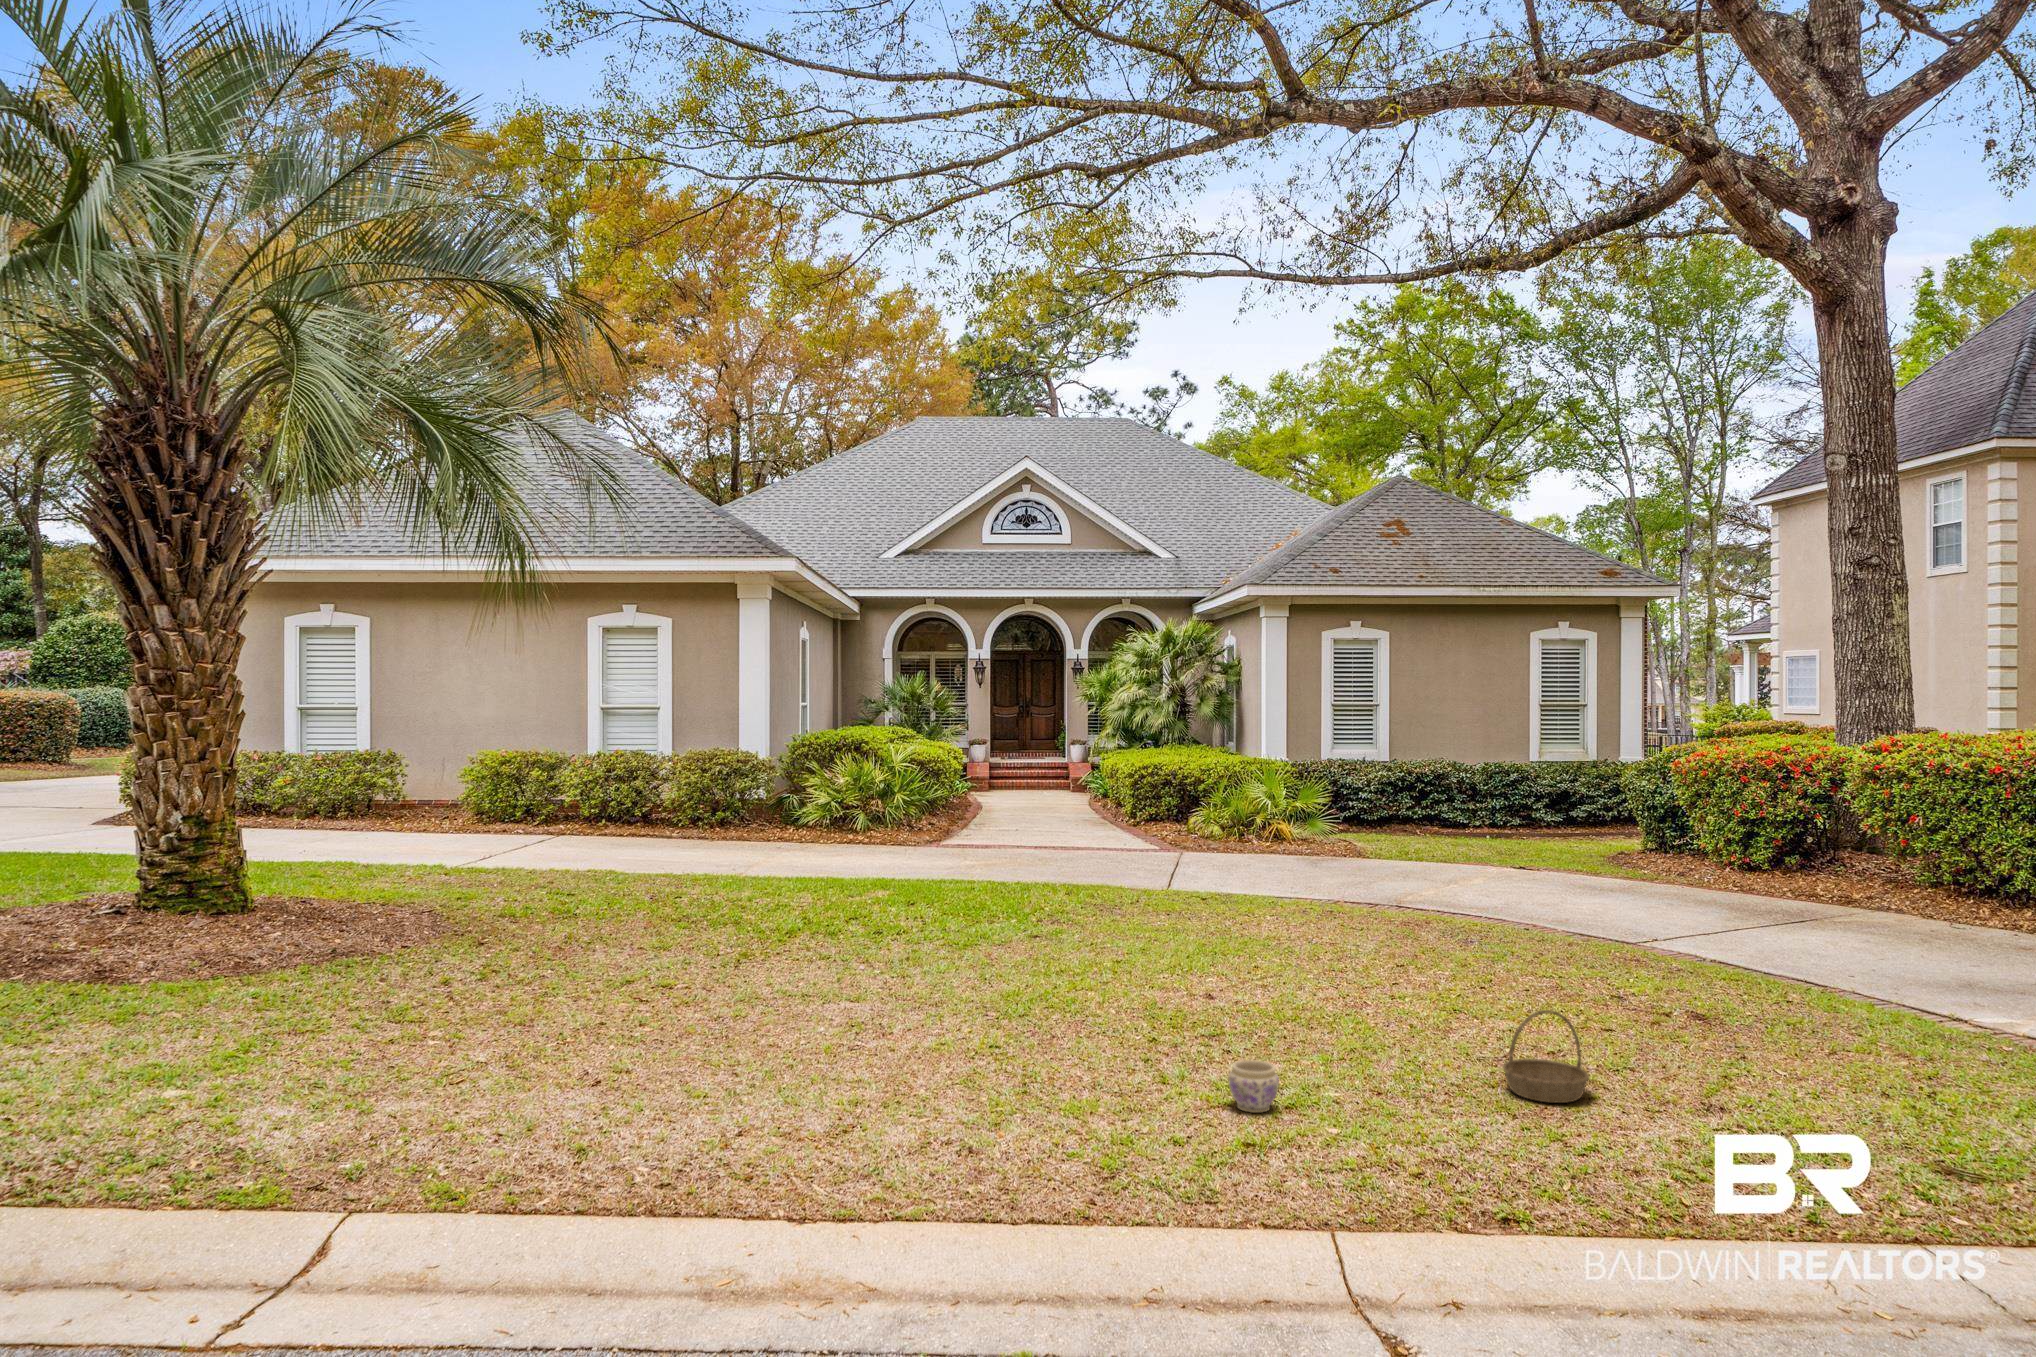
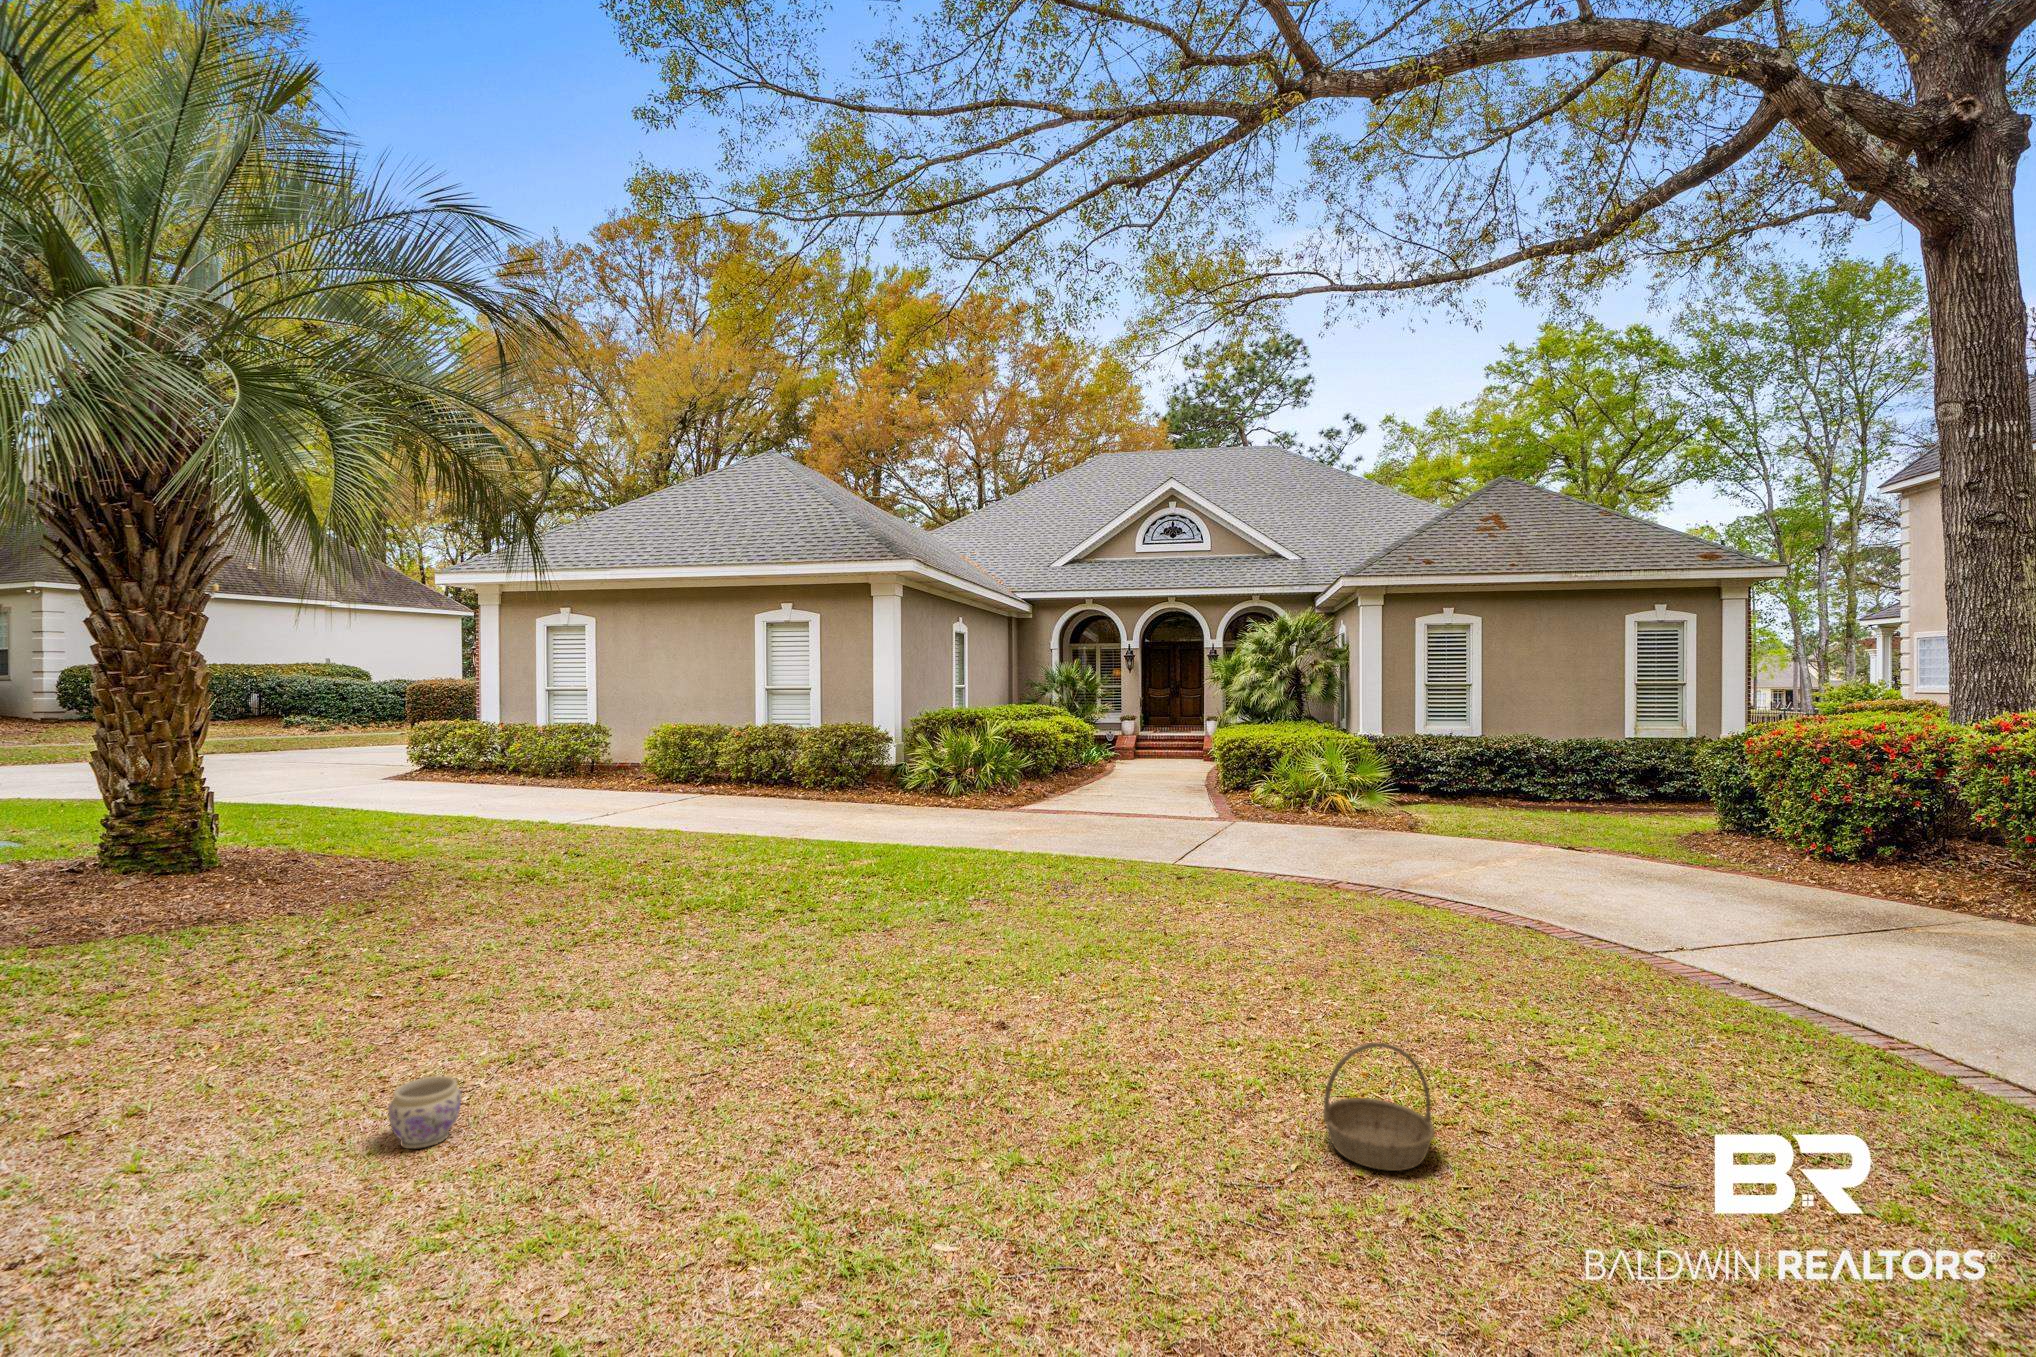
planter: present [1229,1060,1279,1113] -> present [388,1076,462,1149]

